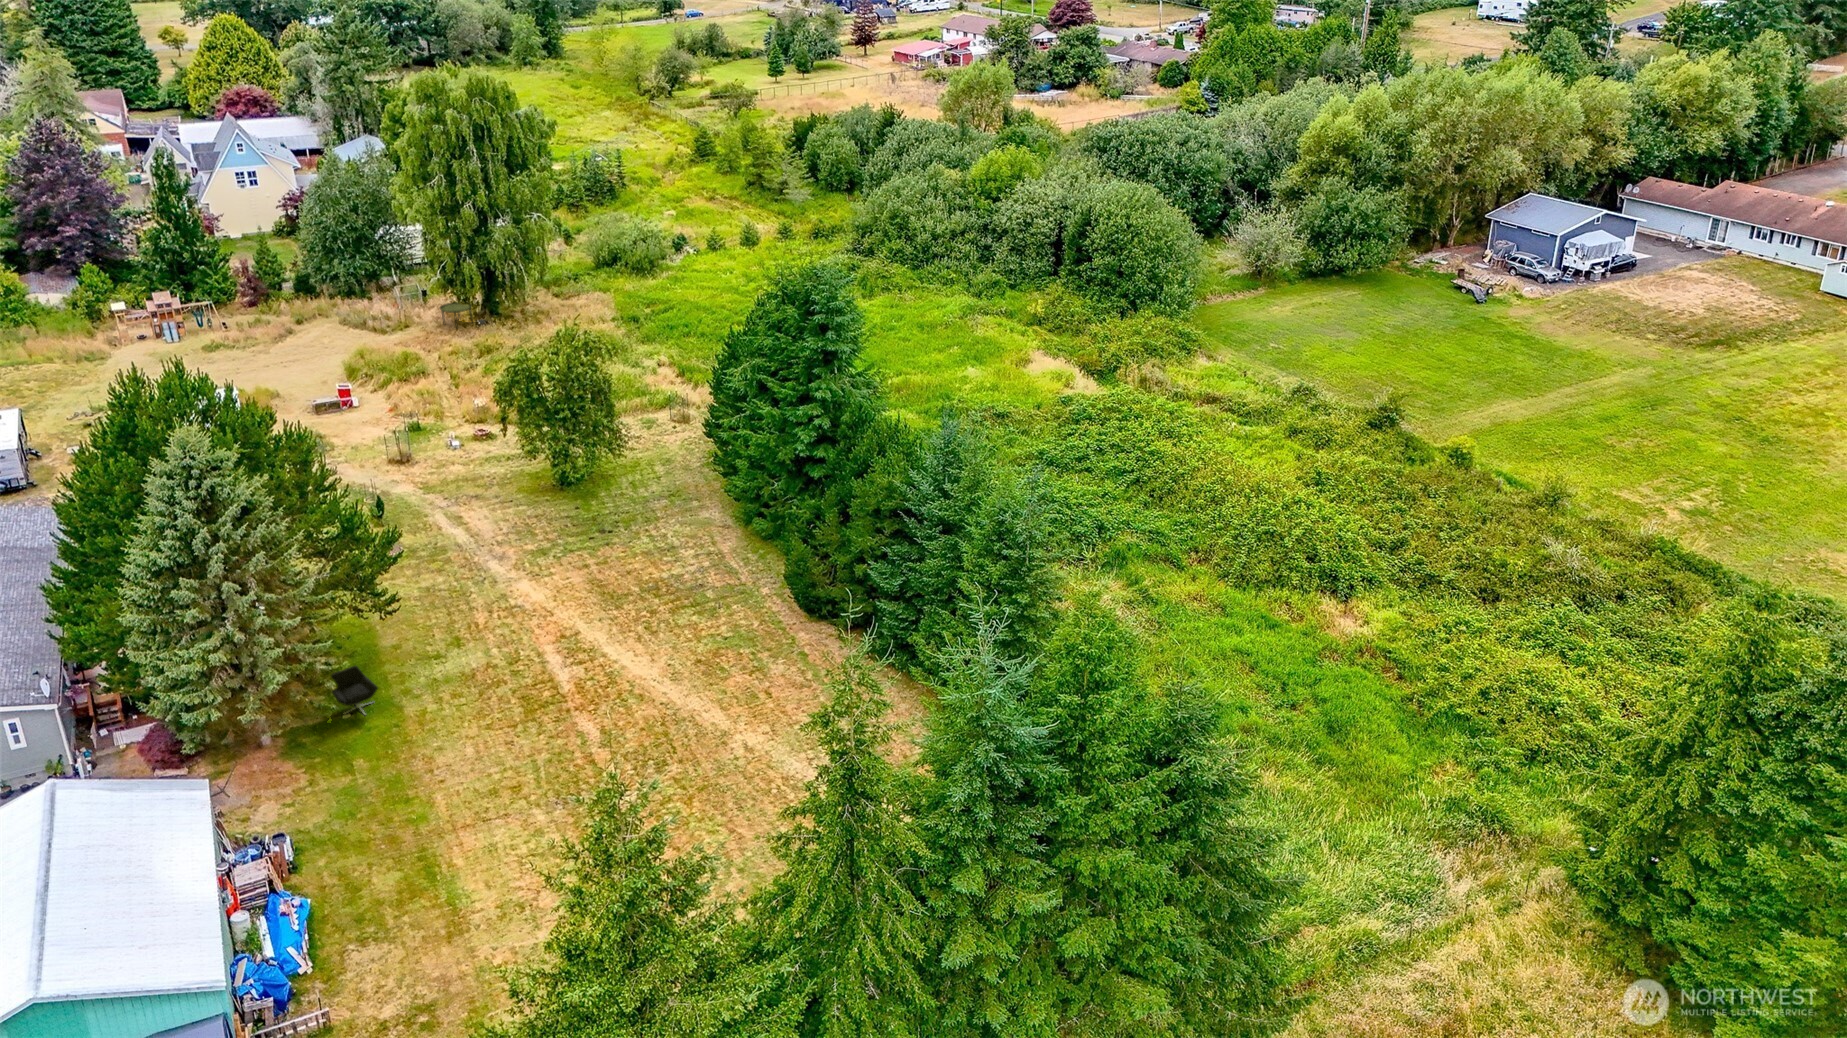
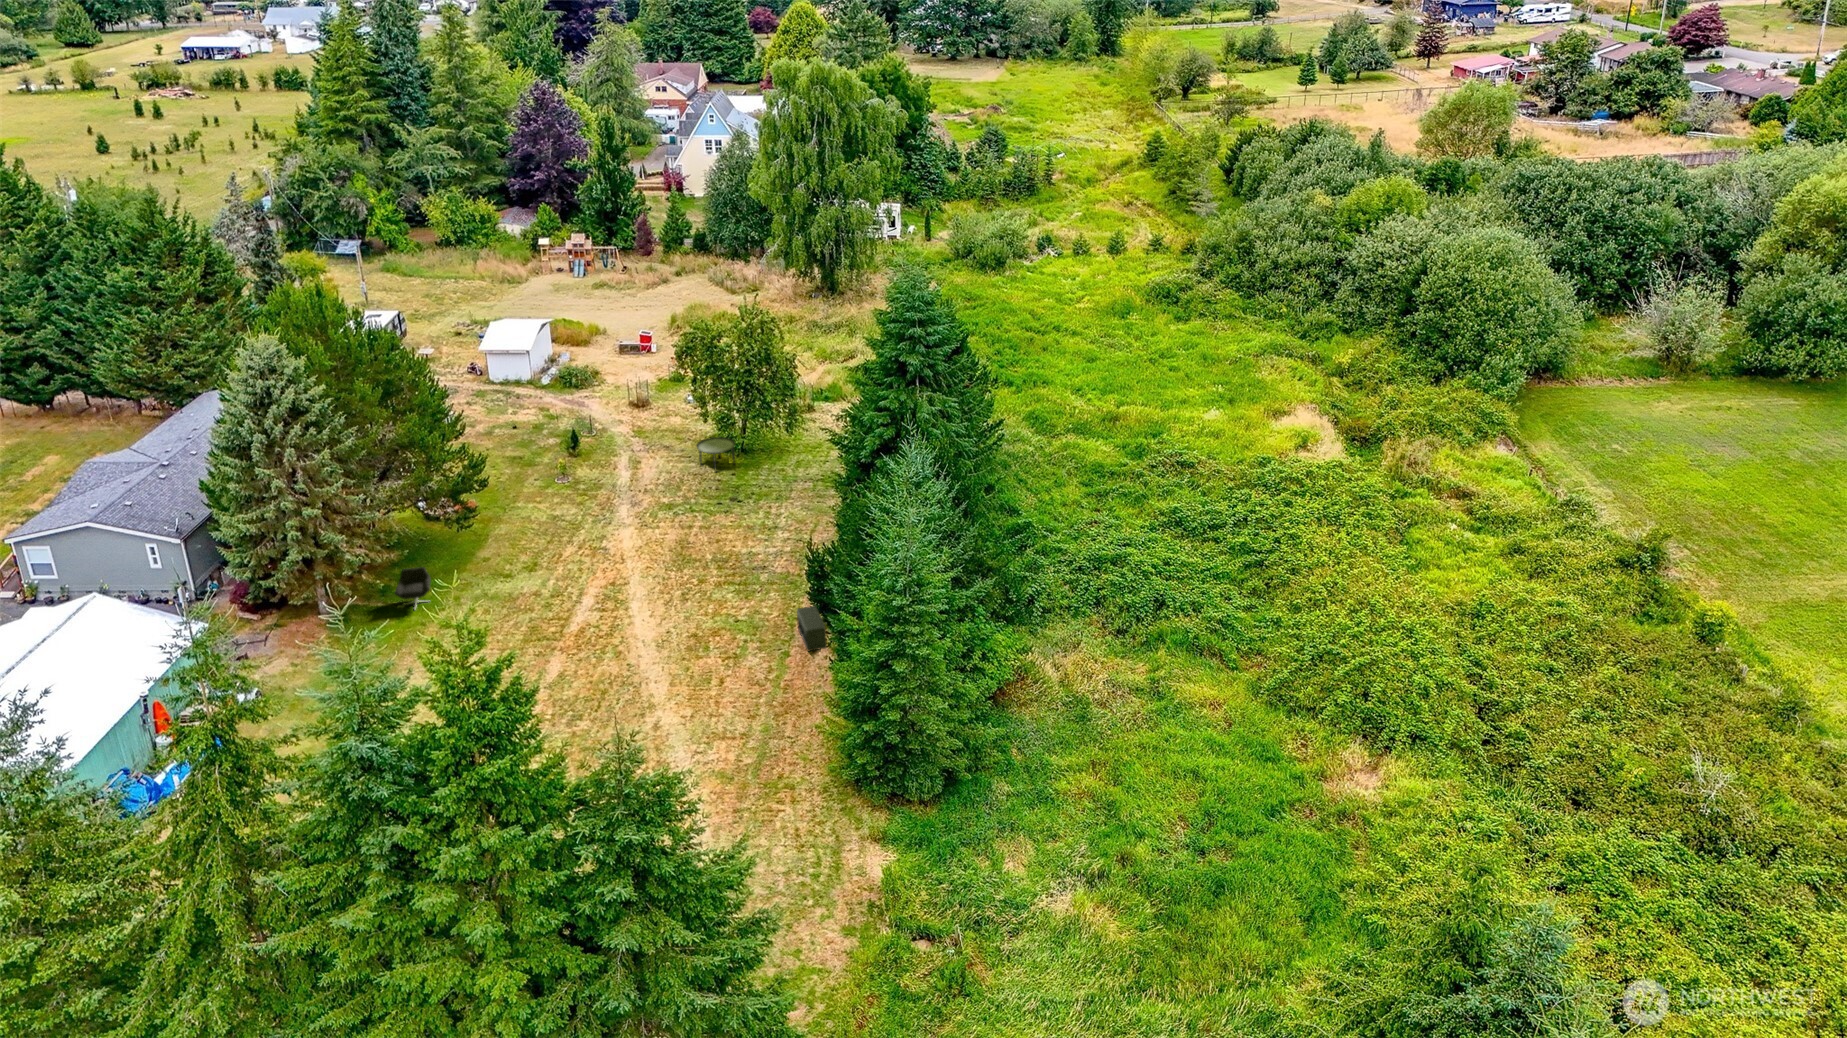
round table: present [440,302,473,327] -> present [696,437,735,472]
bench: none [795,600,840,644] -> present [797,606,827,651]

